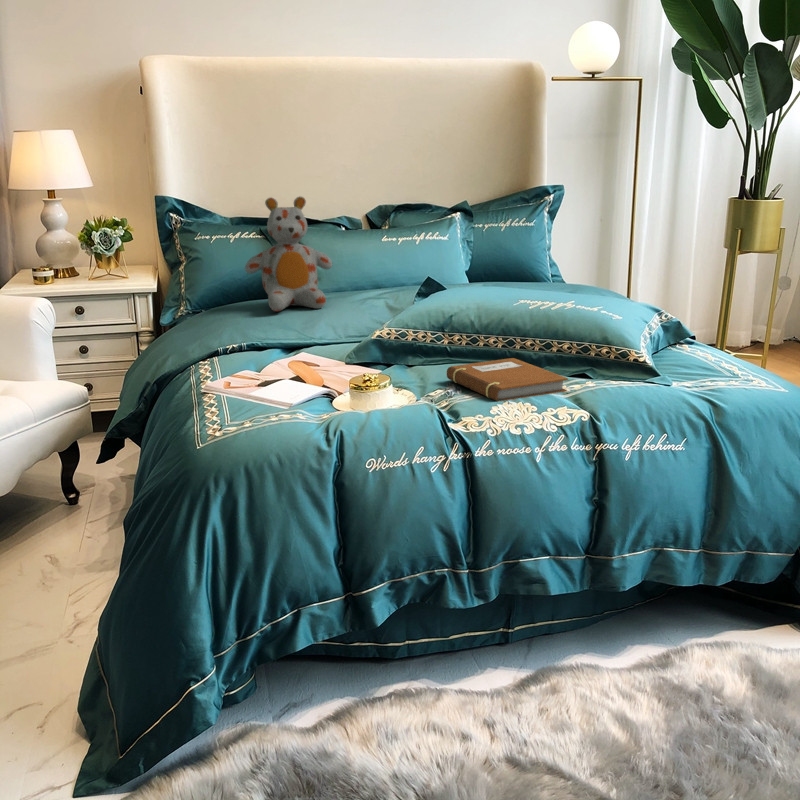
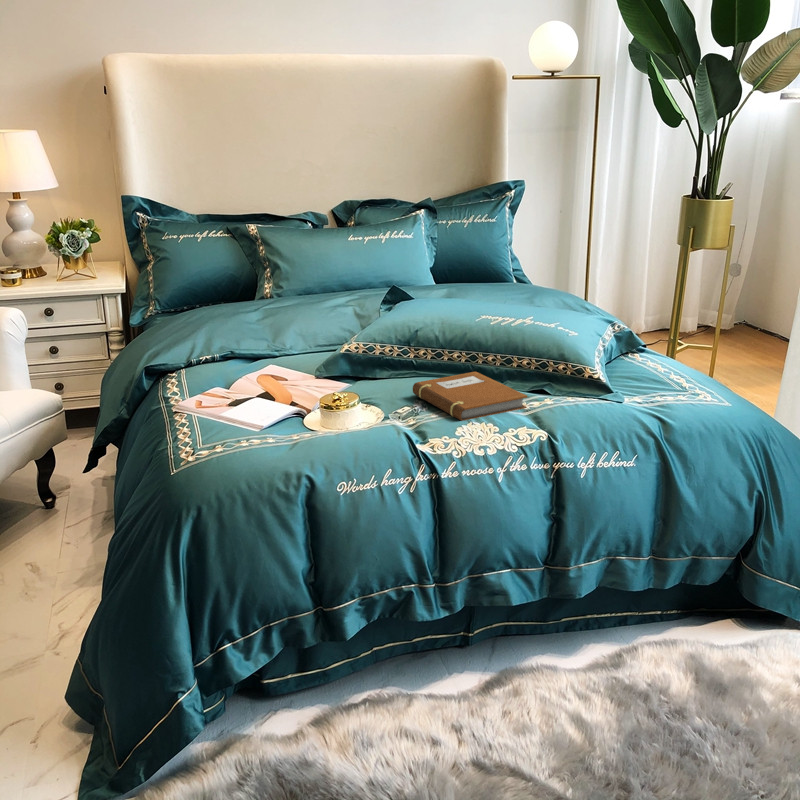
stuffed bear: present [245,196,332,311] -> none [214,205,300,319]

